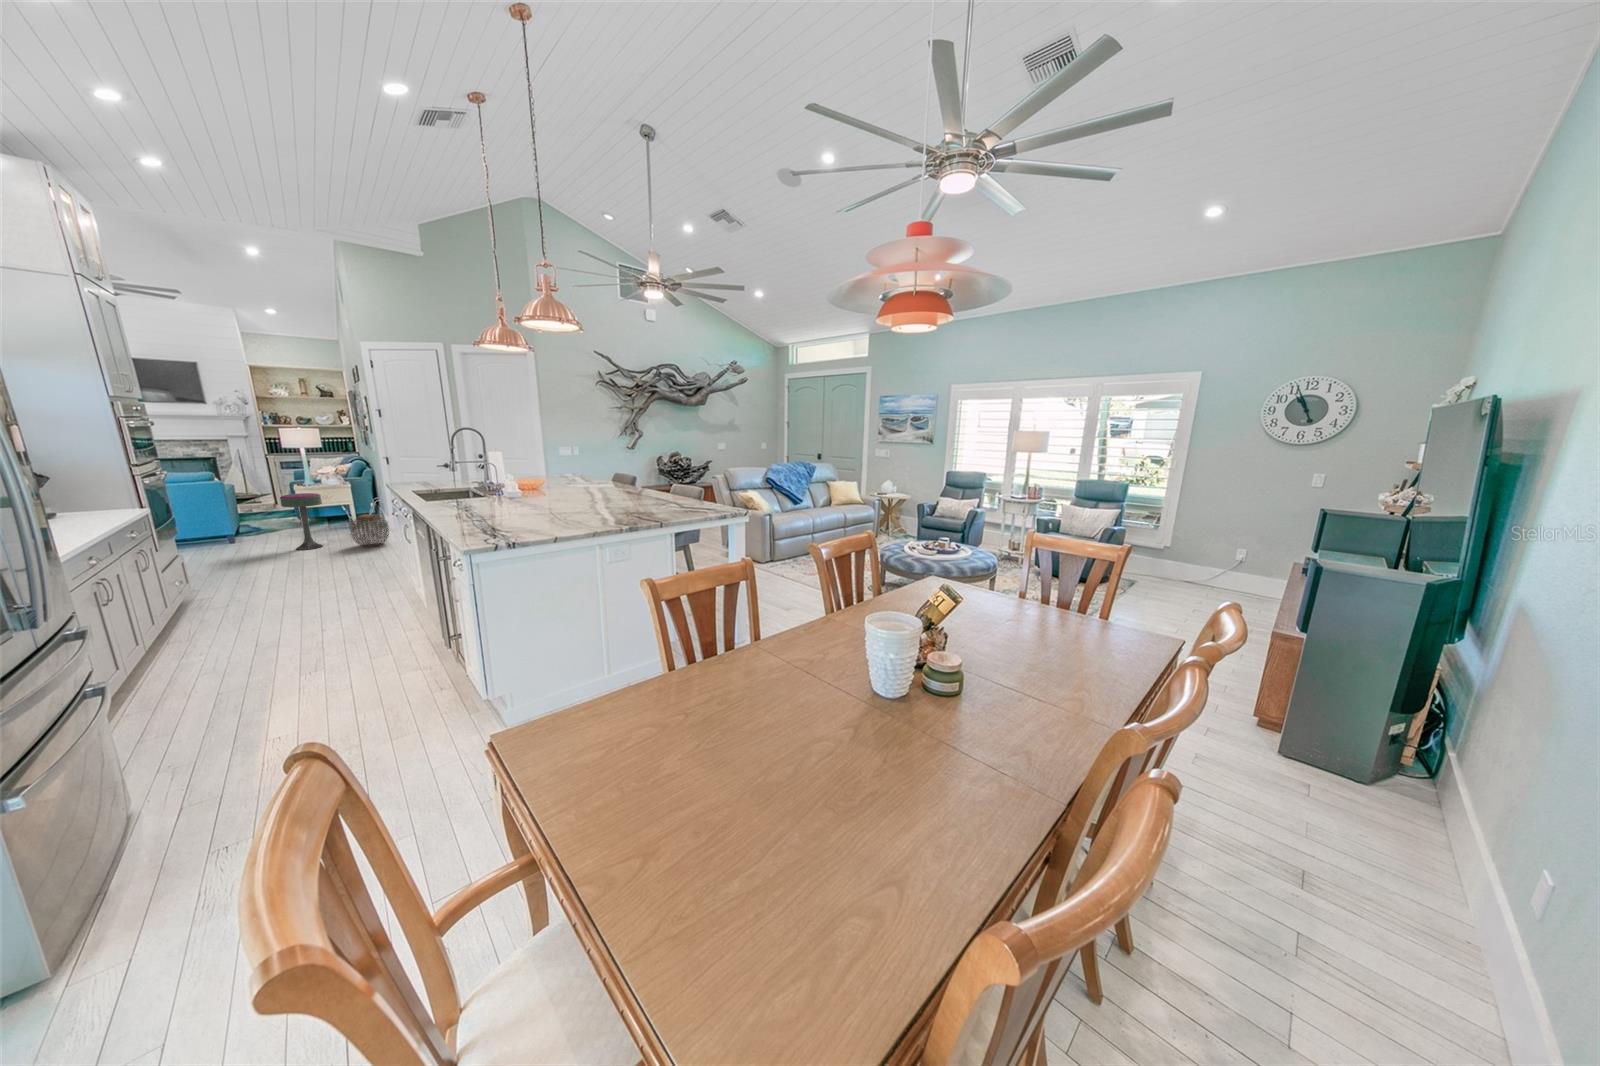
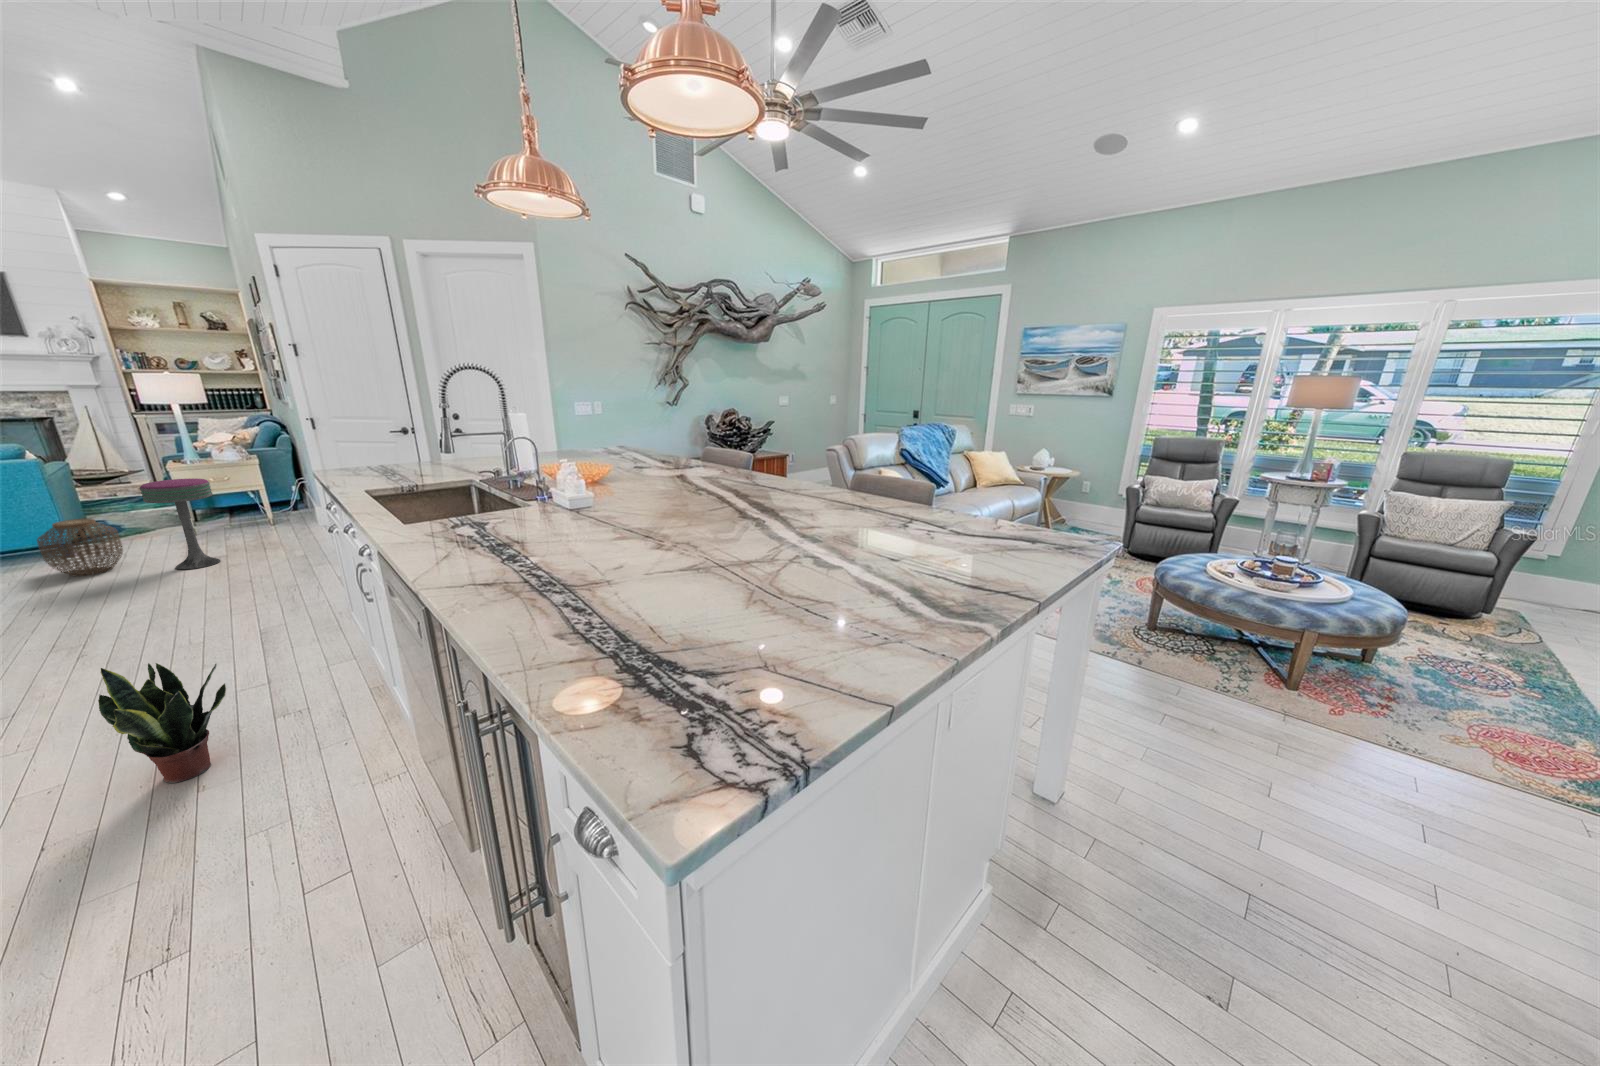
woven basket: present [349,514,389,547] -> present [37,518,123,576]
potted plant: none [275,567,333,629] -> present [98,663,226,783]

